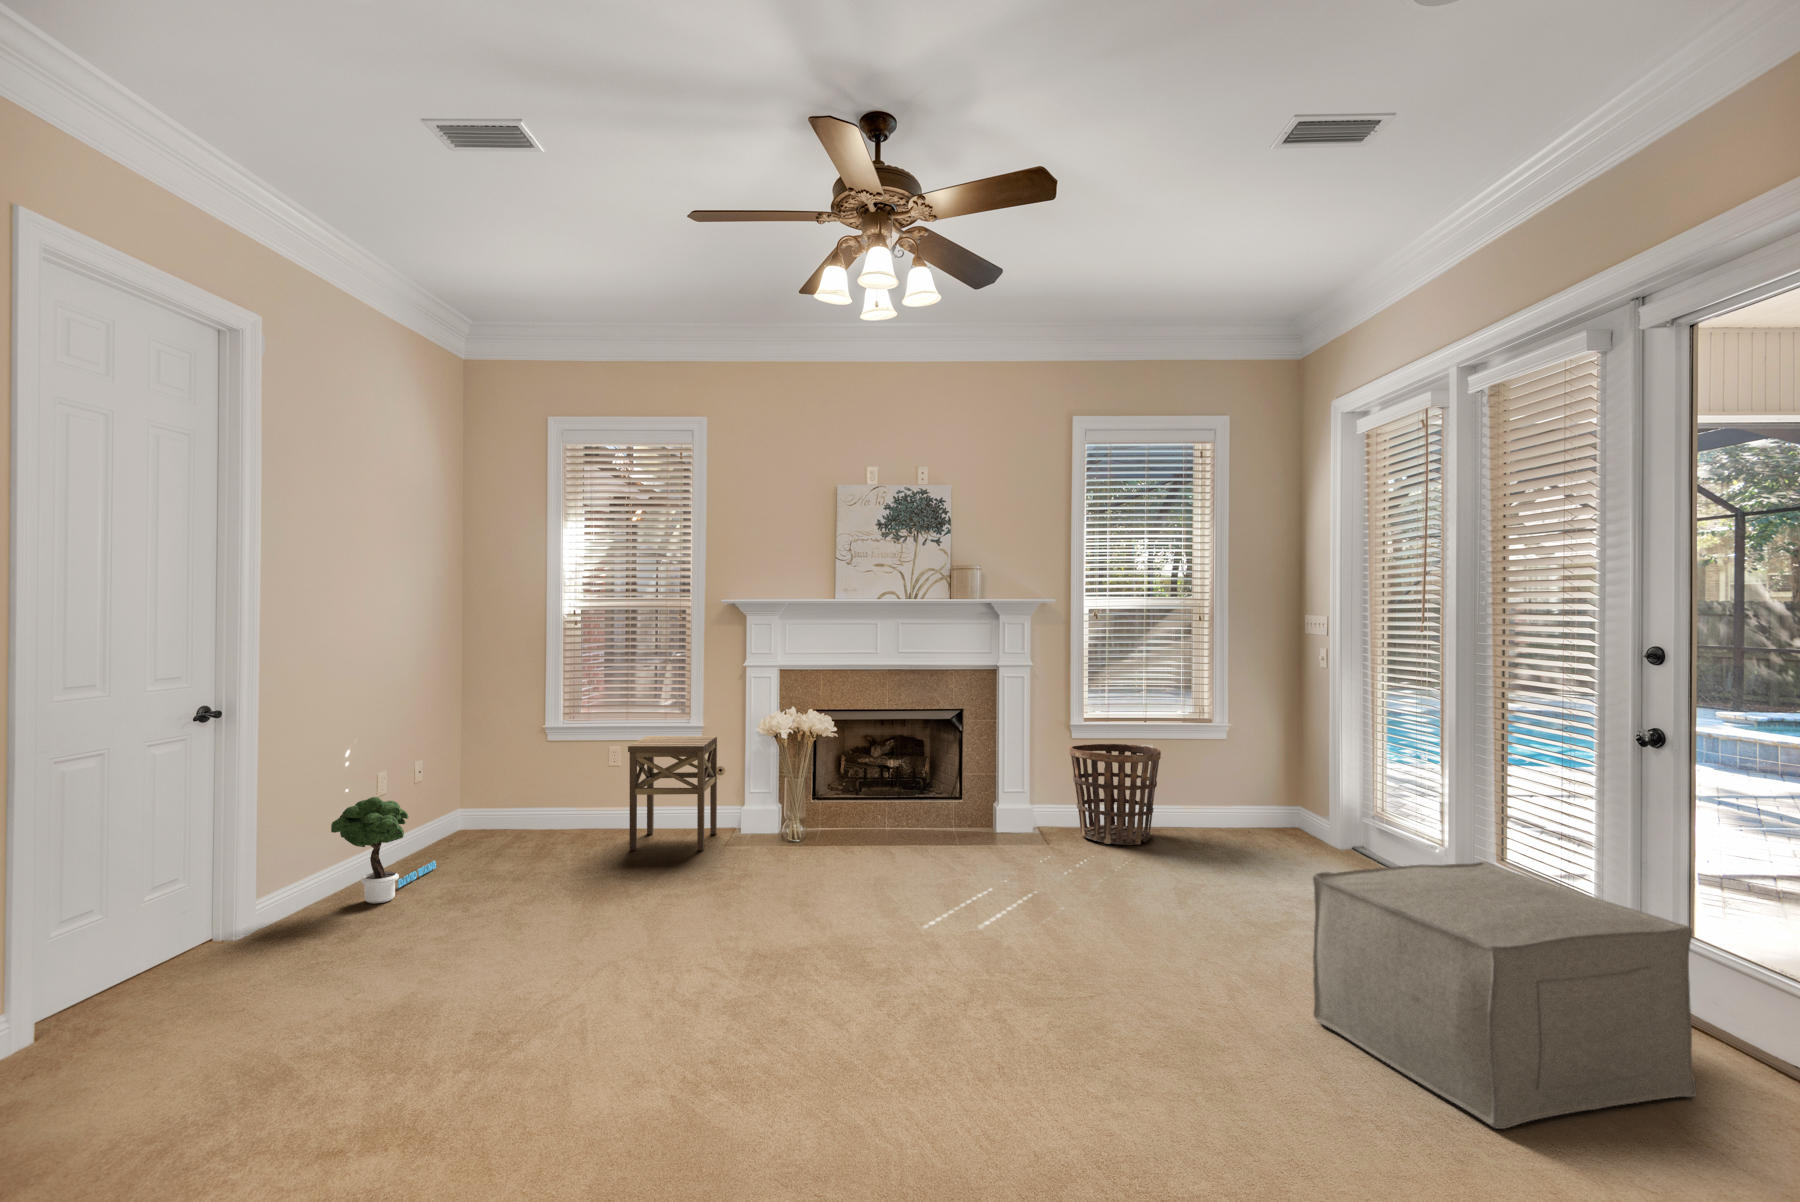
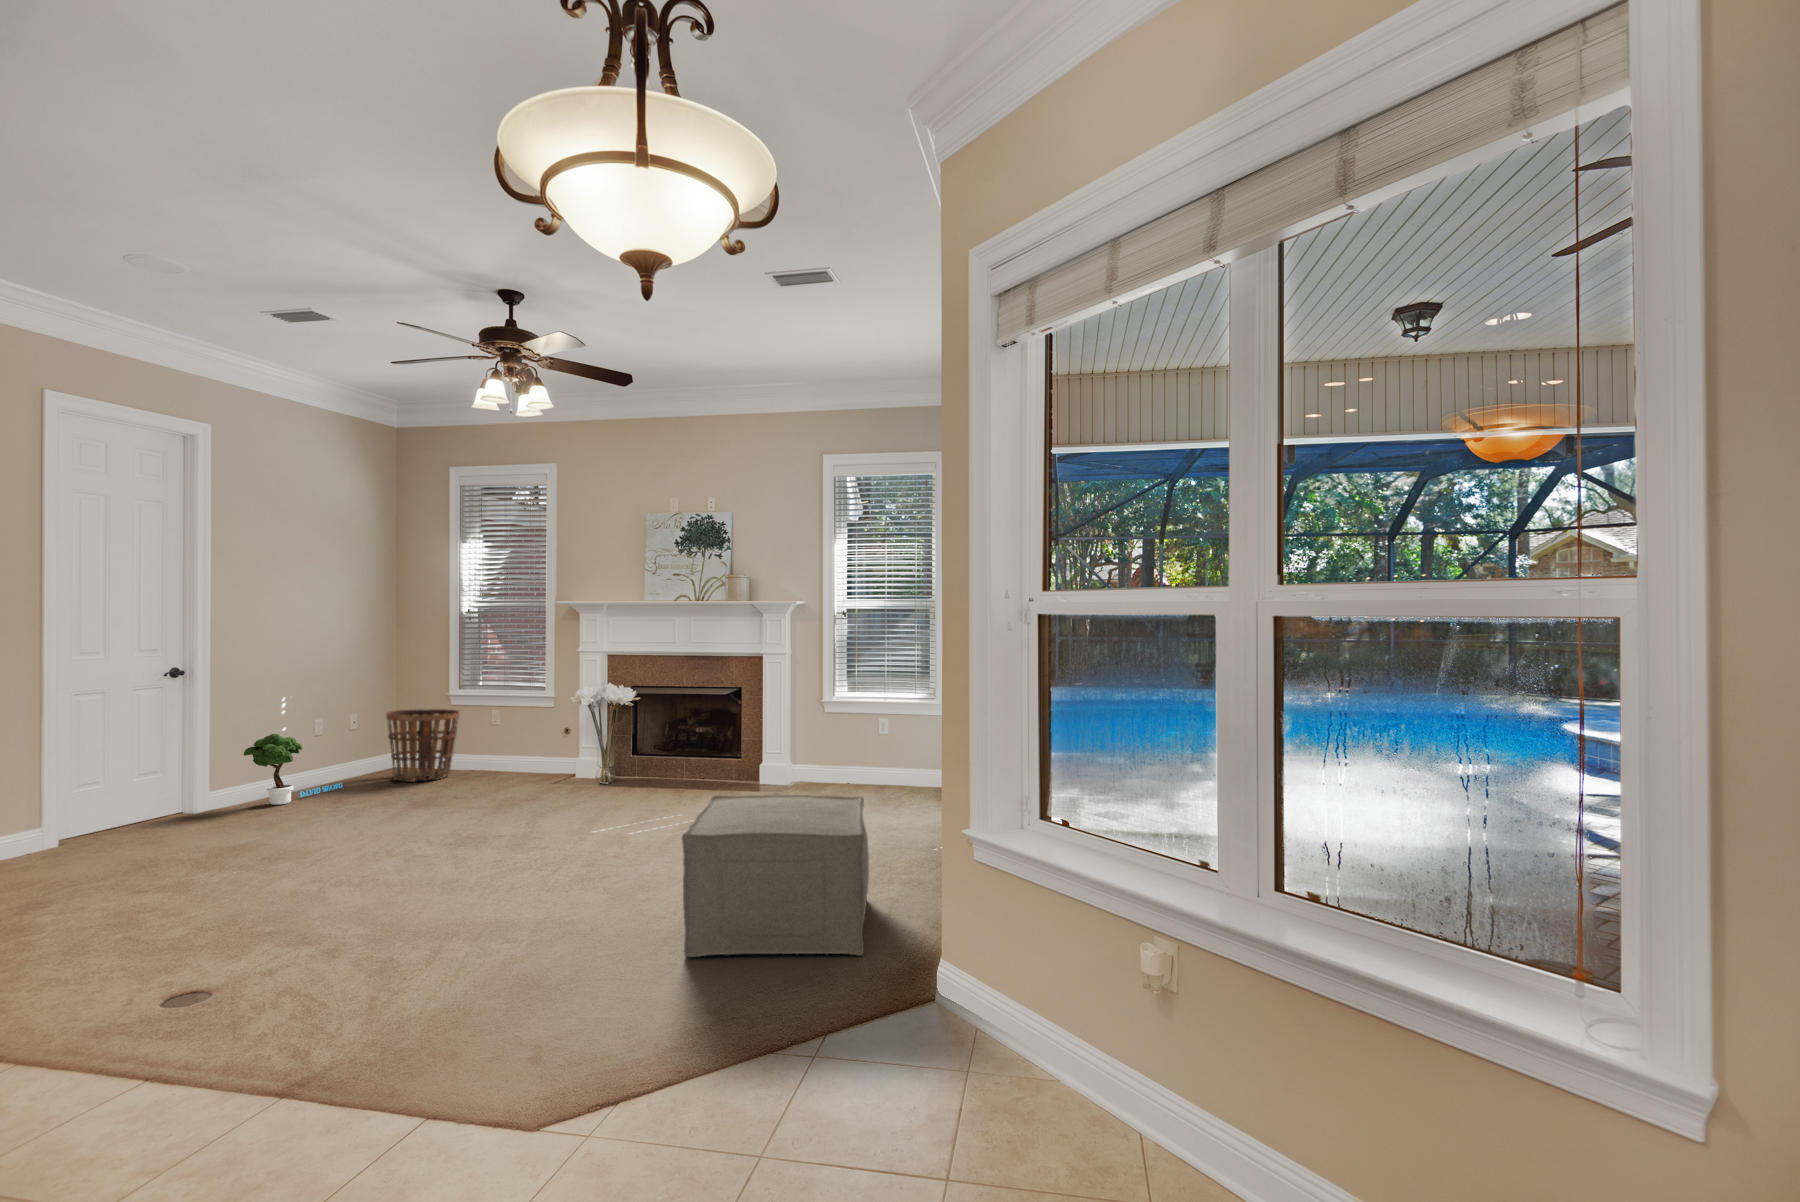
side table: present [628,736,717,850] -> none [480,703,560,786]
basket: present [1069,744,1161,845] -> present [386,709,460,782]

